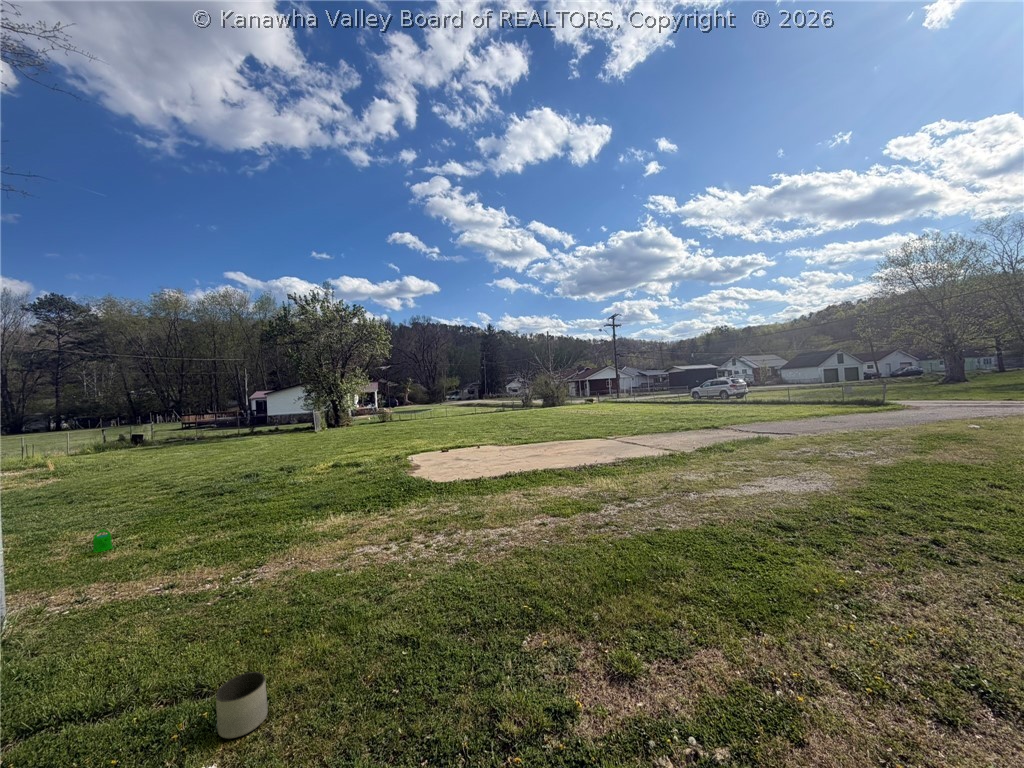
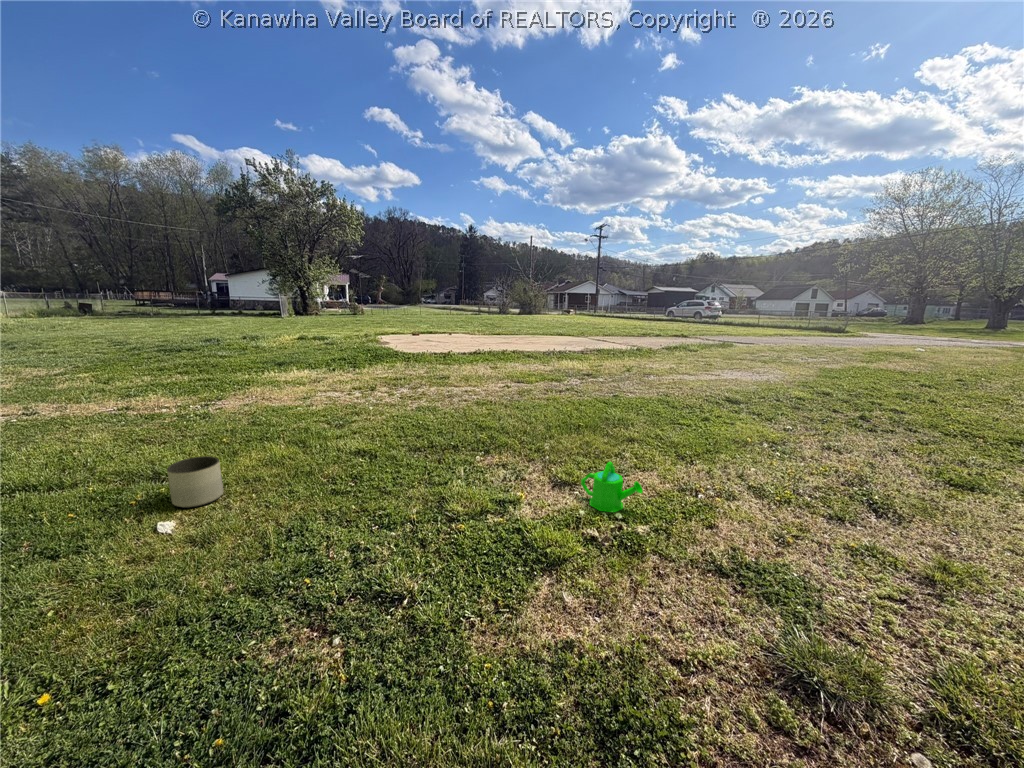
watering can: present [93,529,113,552] -> present [581,462,643,512]

